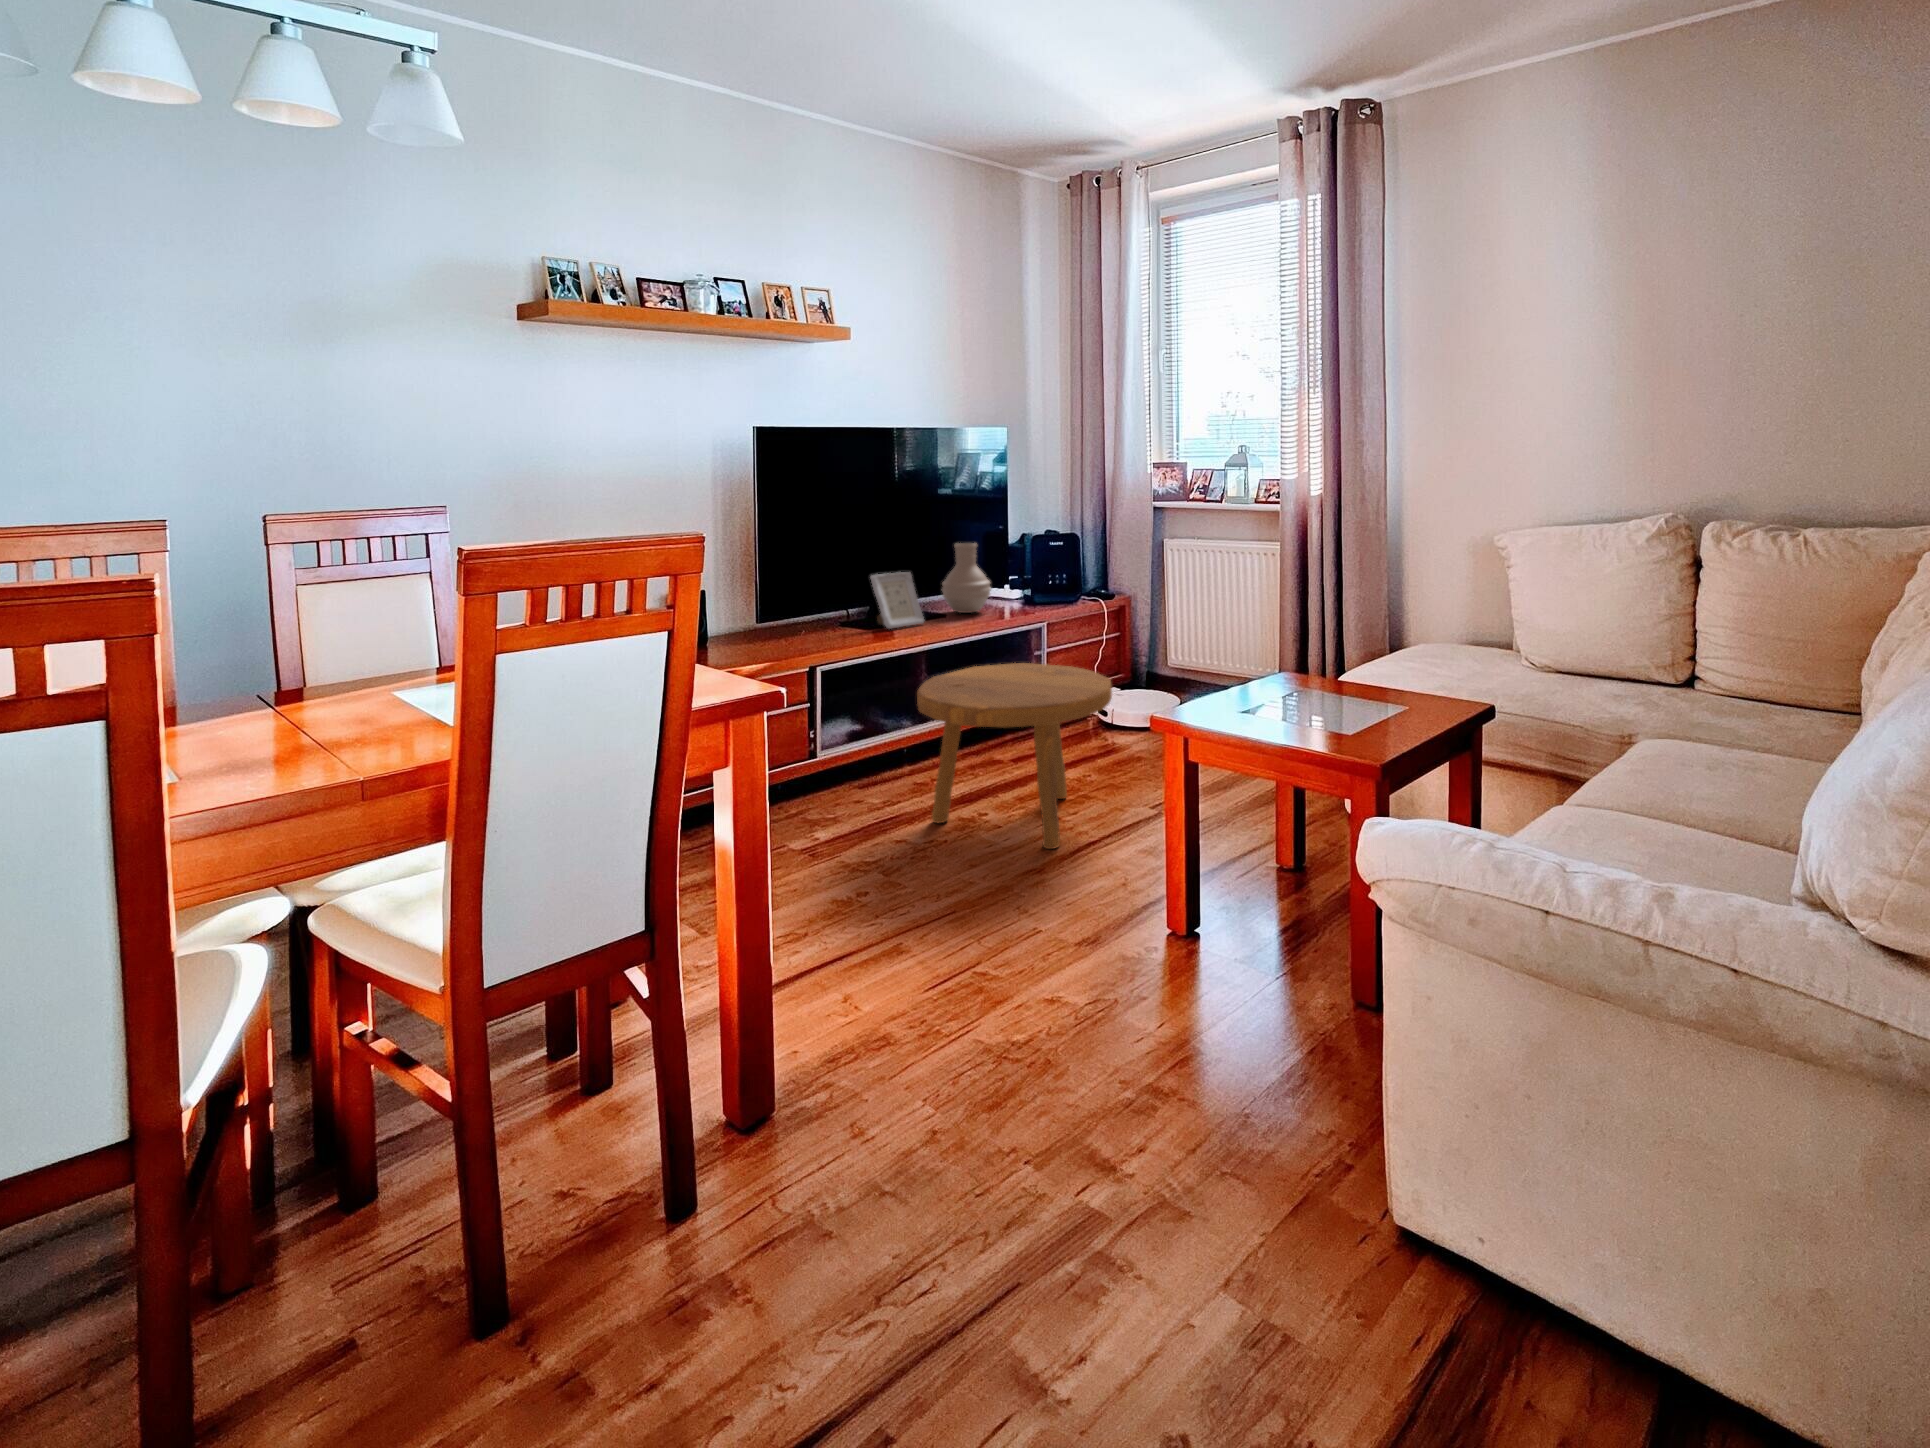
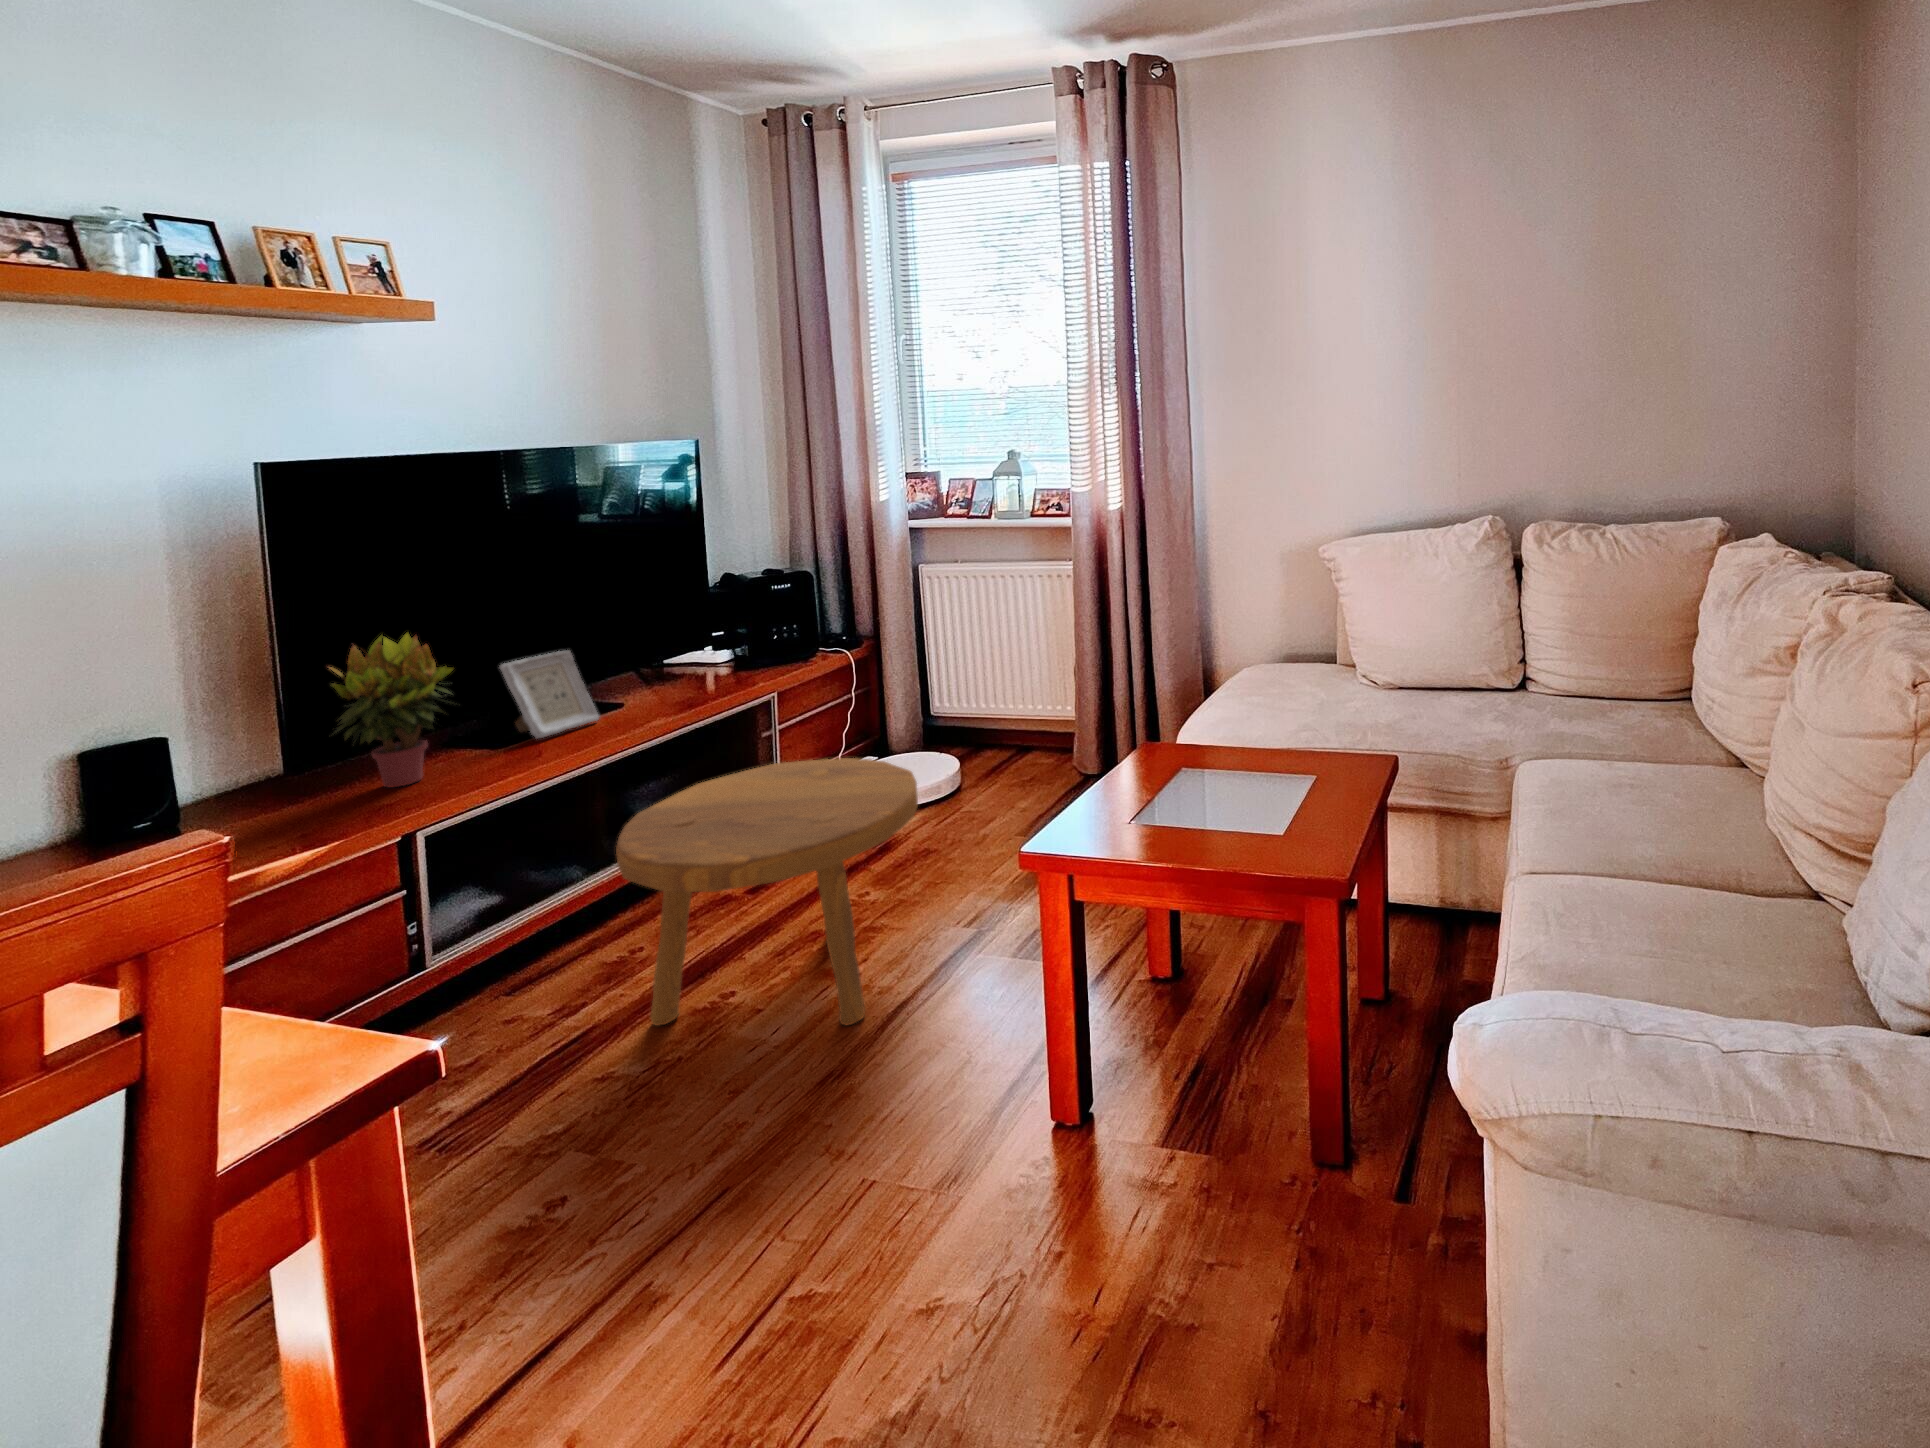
potted plant: none [780,543,848,643] -> present [330,632,454,787]
vase: present [942,543,991,613] -> none [621,597,700,694]

